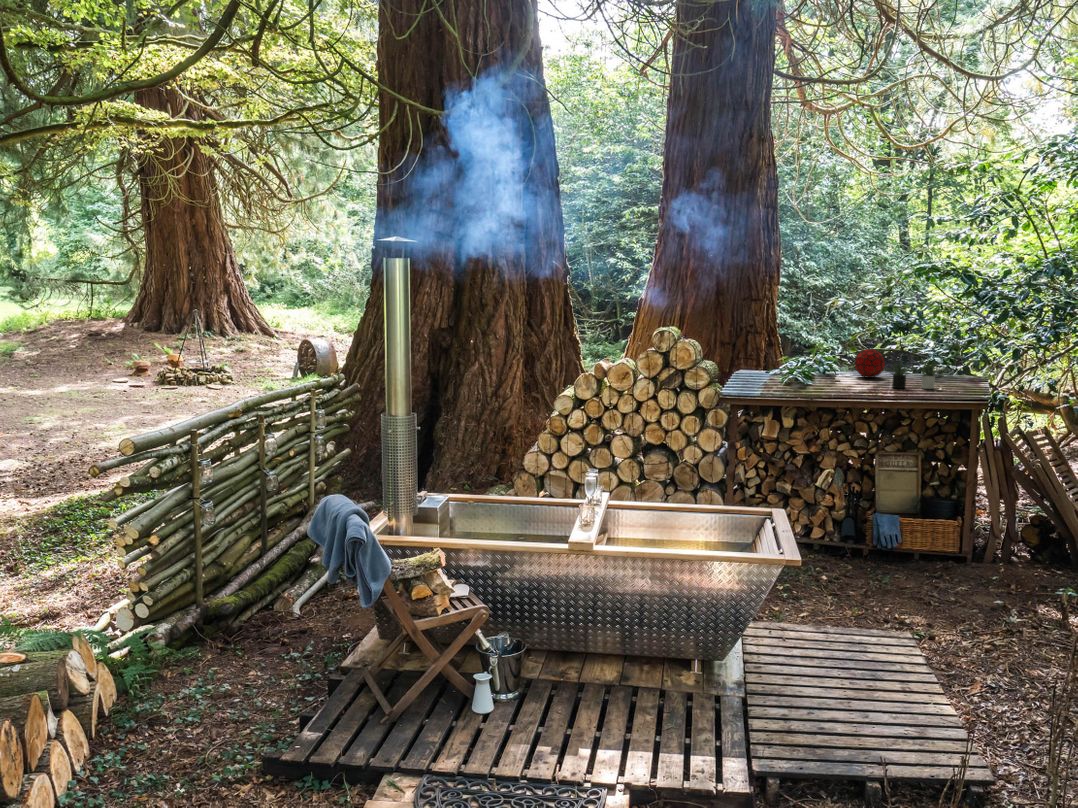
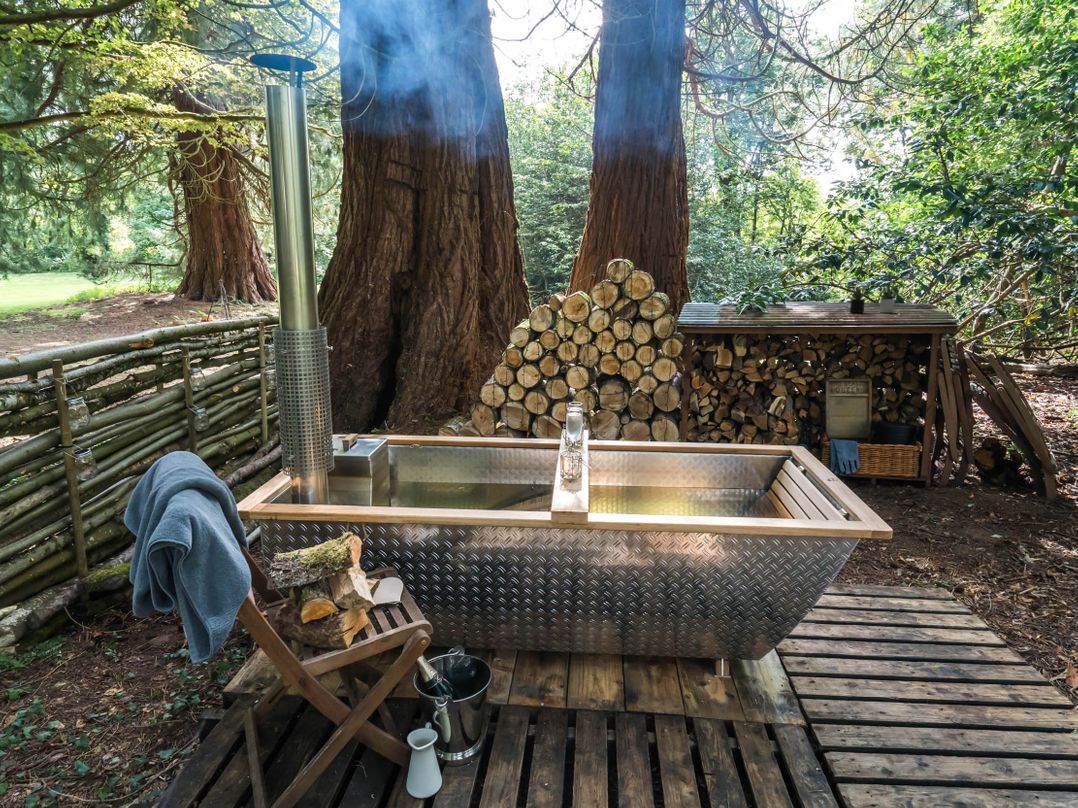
decorative orb: present [854,349,885,378] -> none [803,277,834,306]

